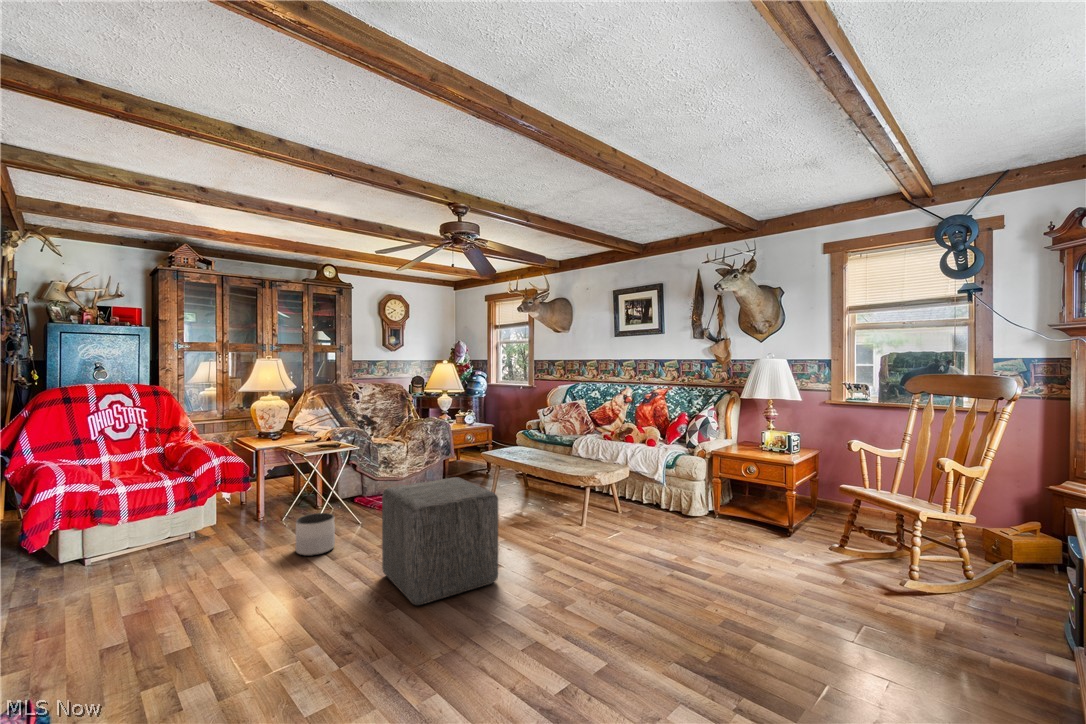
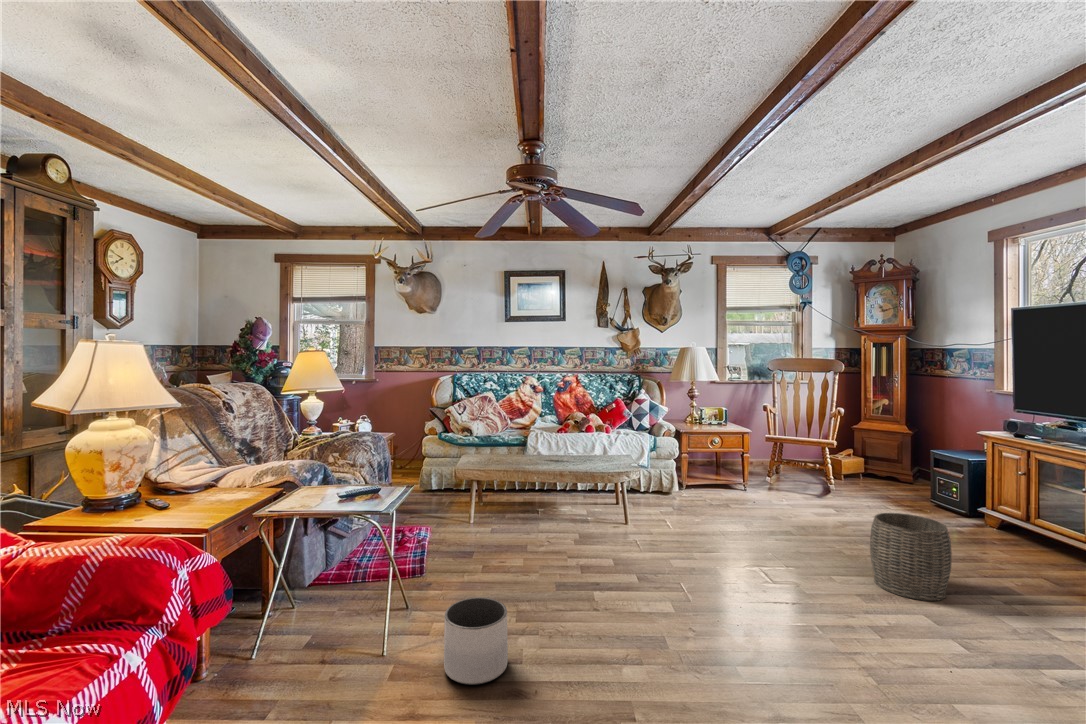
ottoman: present [382,477,498,605] -> none [638,489,776,651]
woven basket: none [605,555,680,662] -> present [870,513,952,601]

